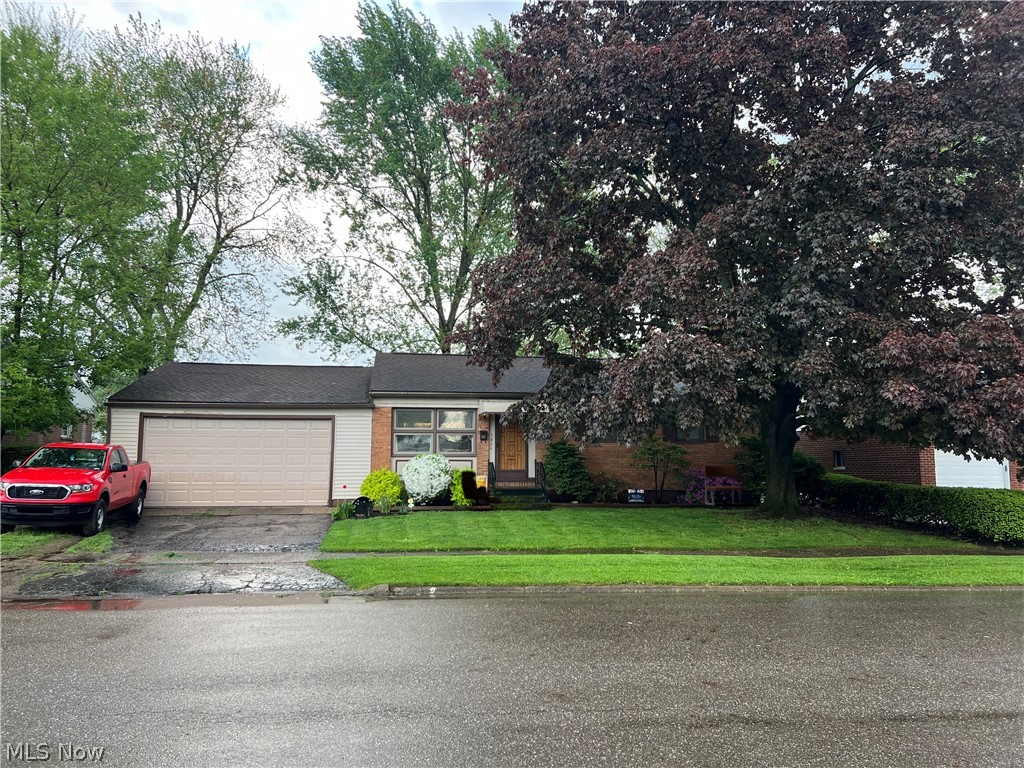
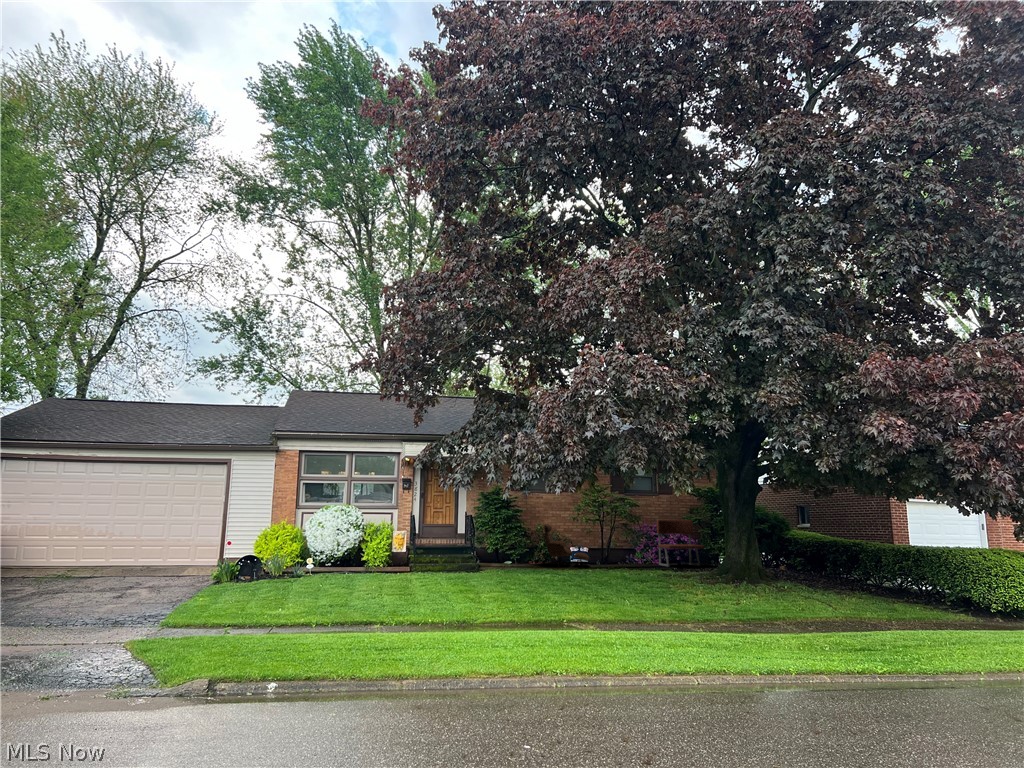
lounge chair: present [461,471,502,509] -> present [544,524,589,566]

